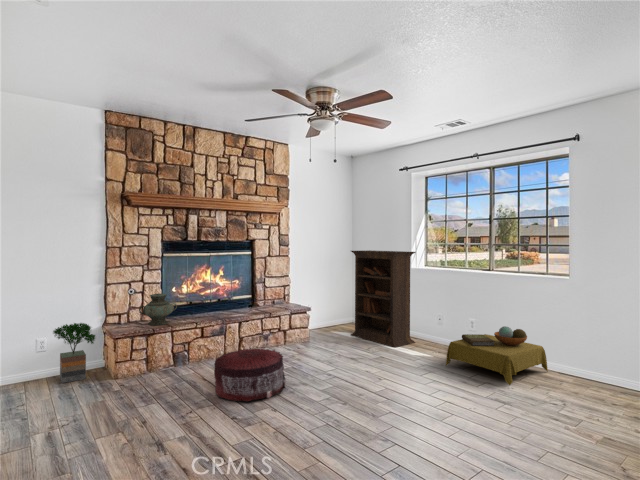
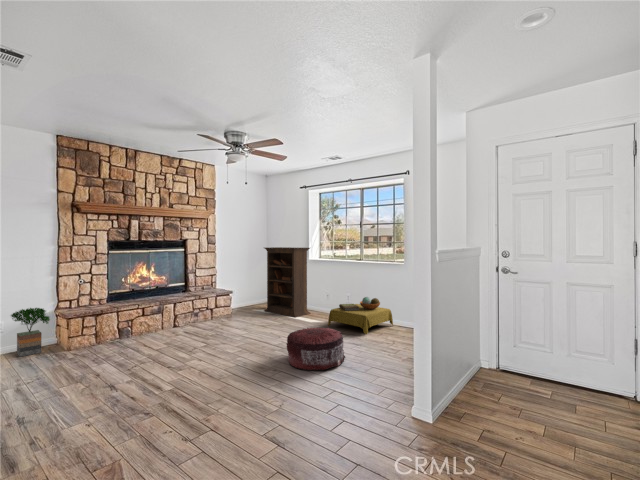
vase: present [139,293,177,325] -> none [89,282,121,308]
pouf: present [214,348,286,401] -> present [287,328,345,370]

